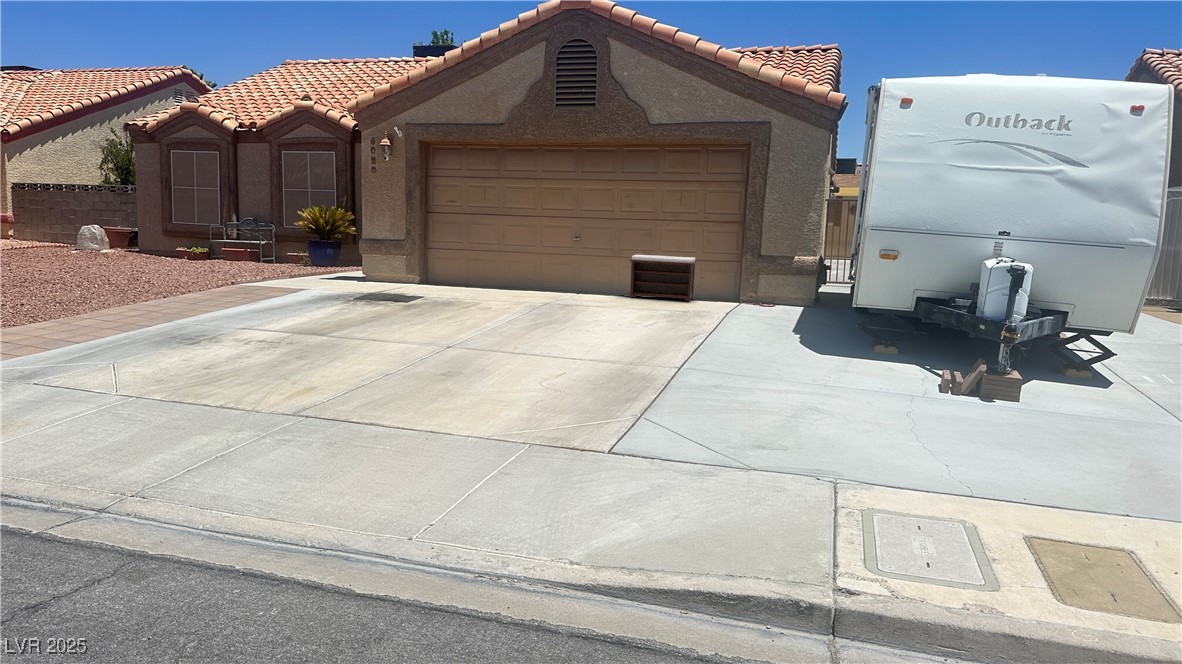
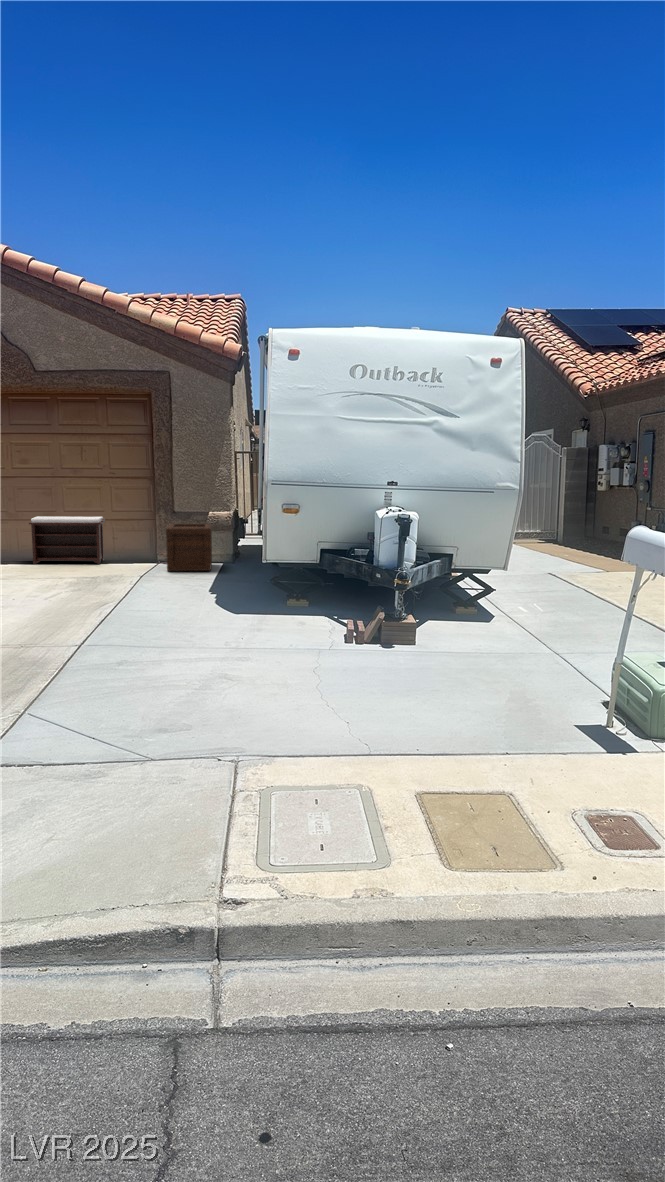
wooden crate: none [754,268,800,316] -> present [166,524,212,571]

